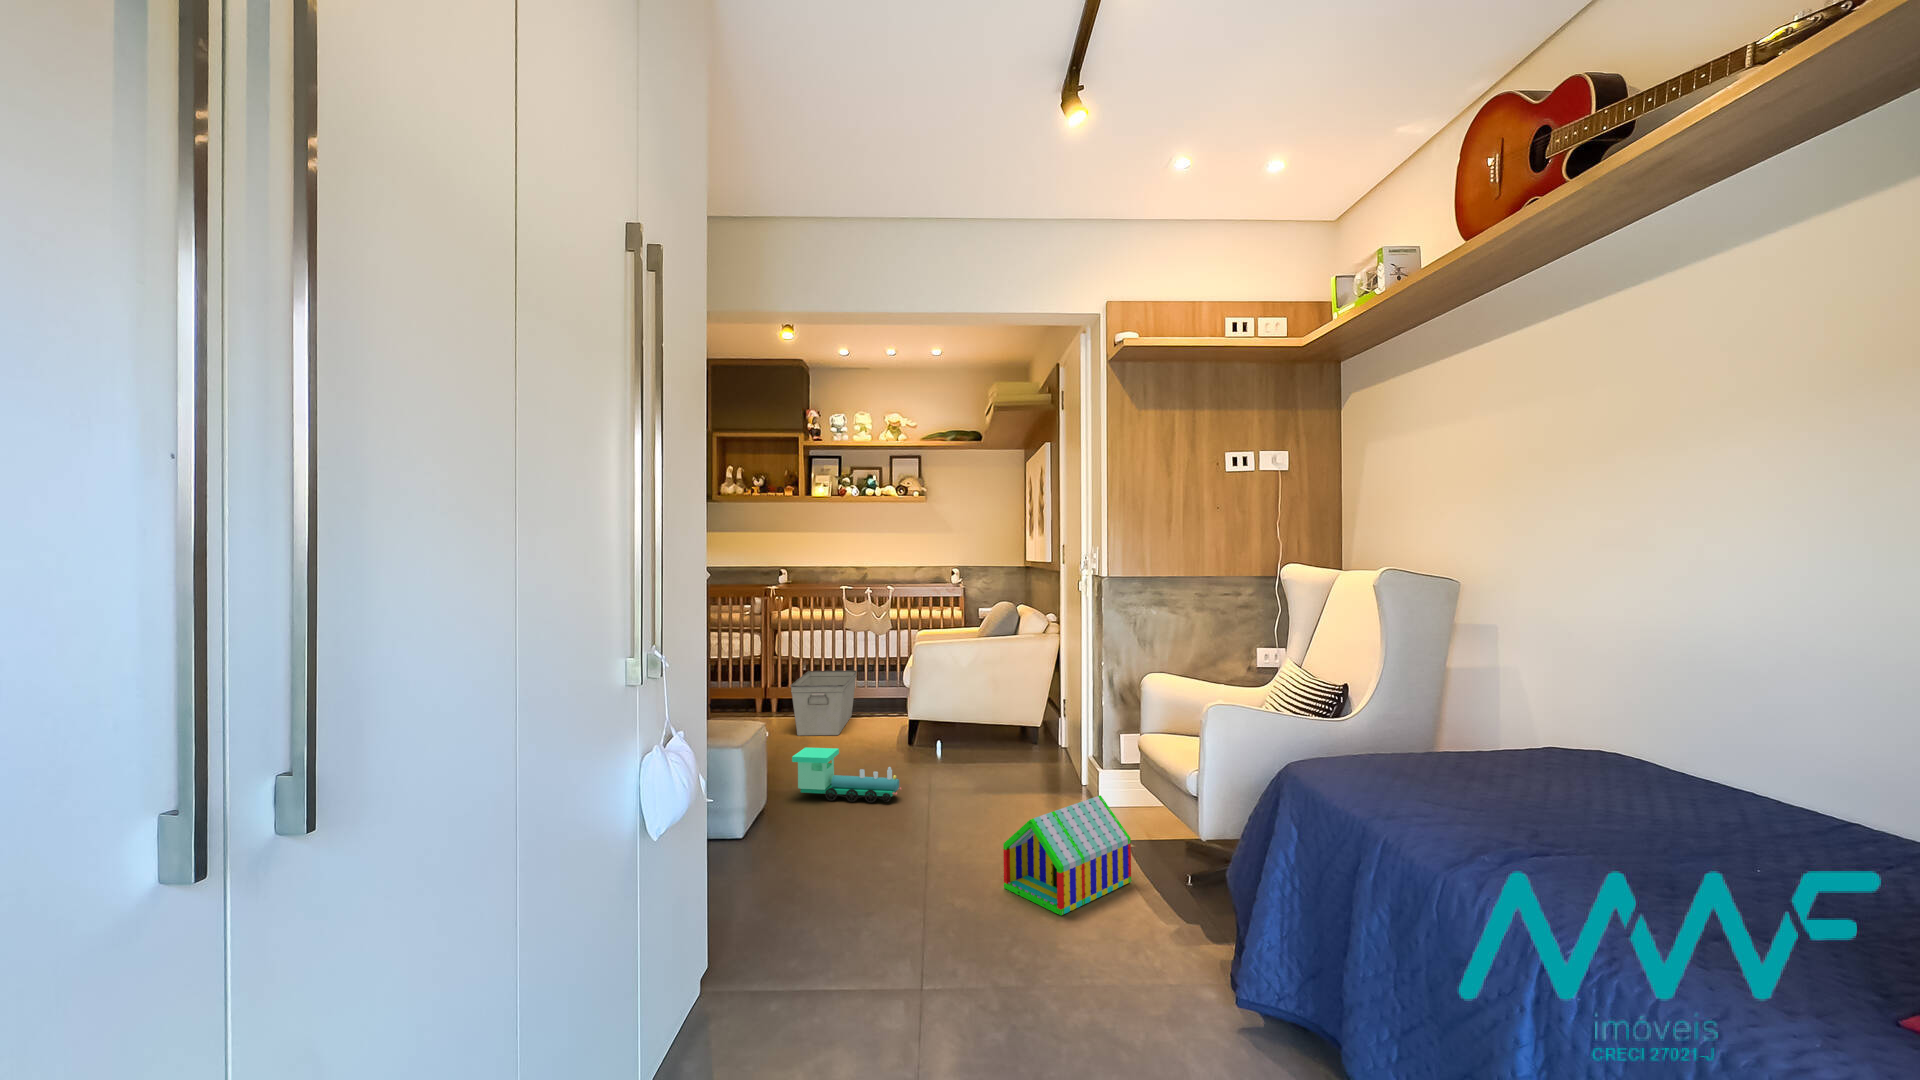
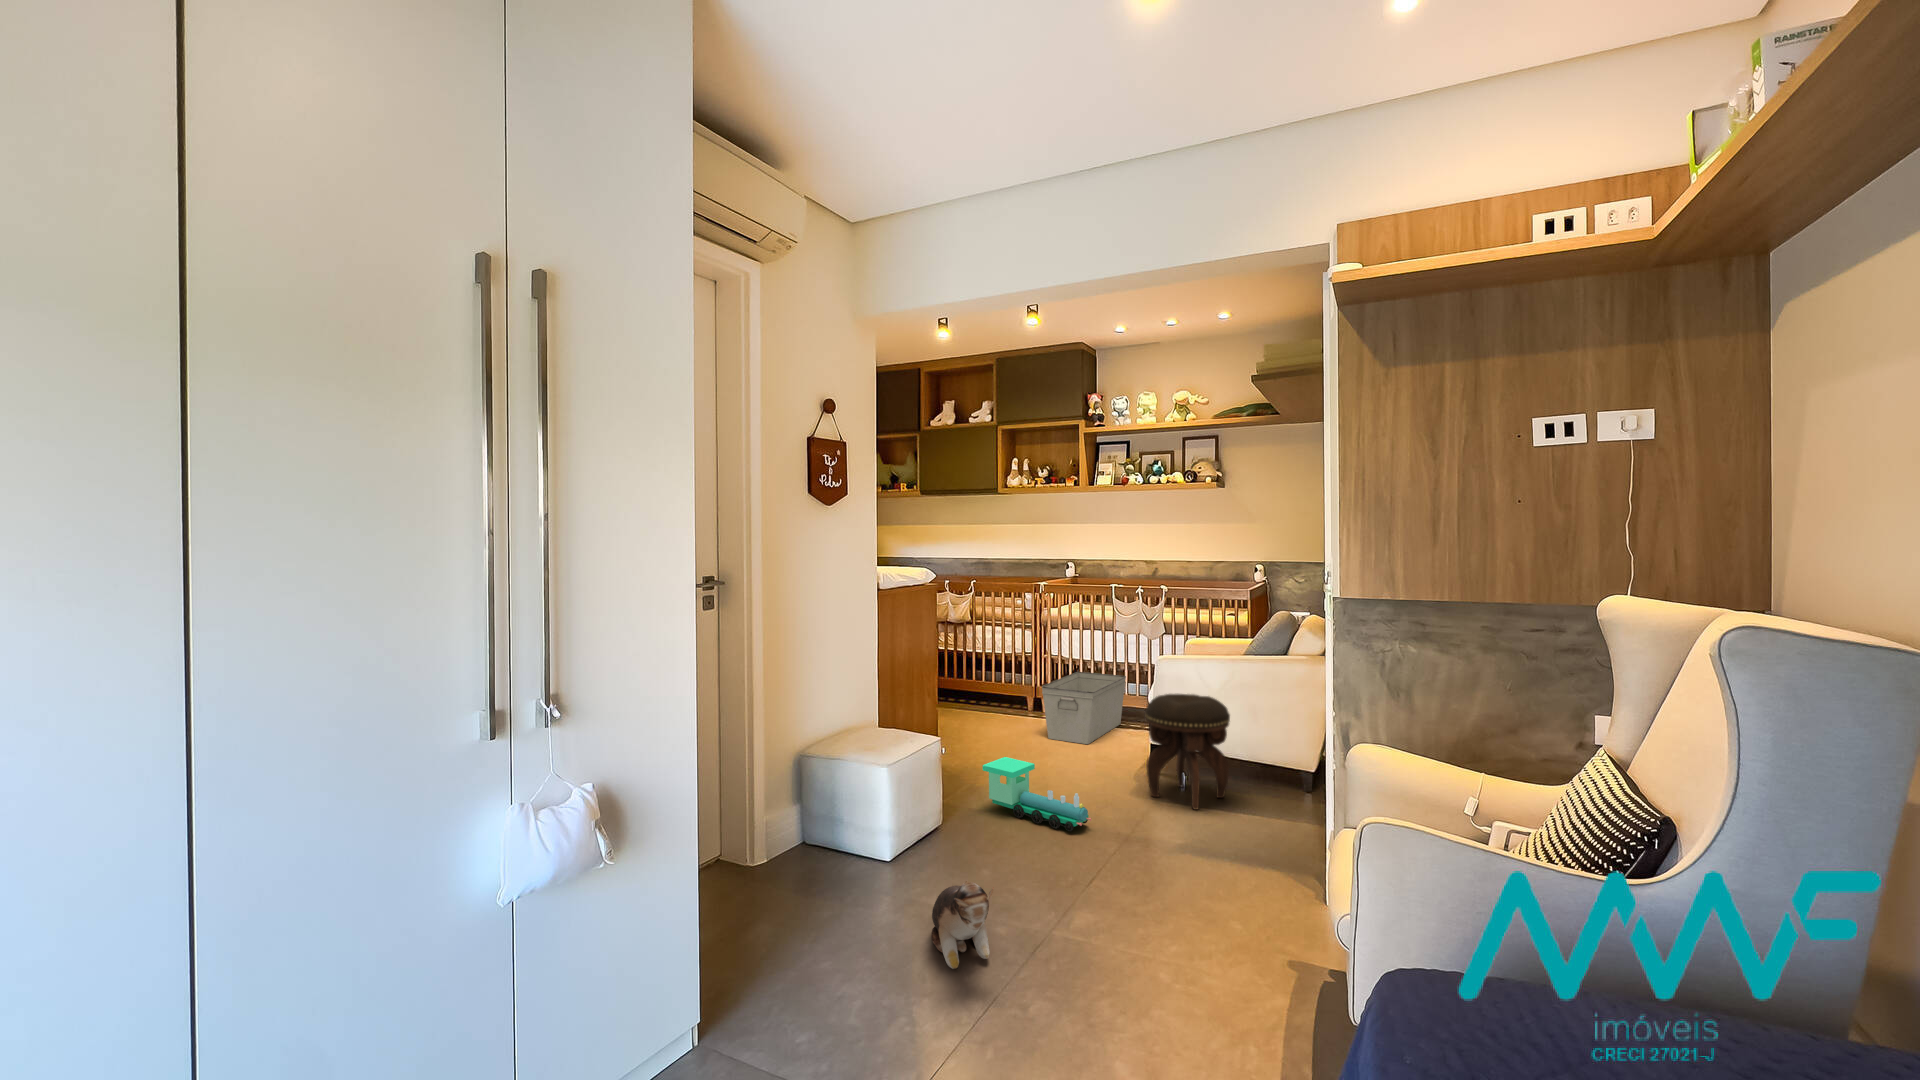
footstool: none [919,673,989,769] -> present [1145,694,1230,809]
toy house: present [1003,796,1131,915] -> none [1108,887,1275,1027]
plush toy: none [829,835,929,921] -> present [931,881,994,969]

